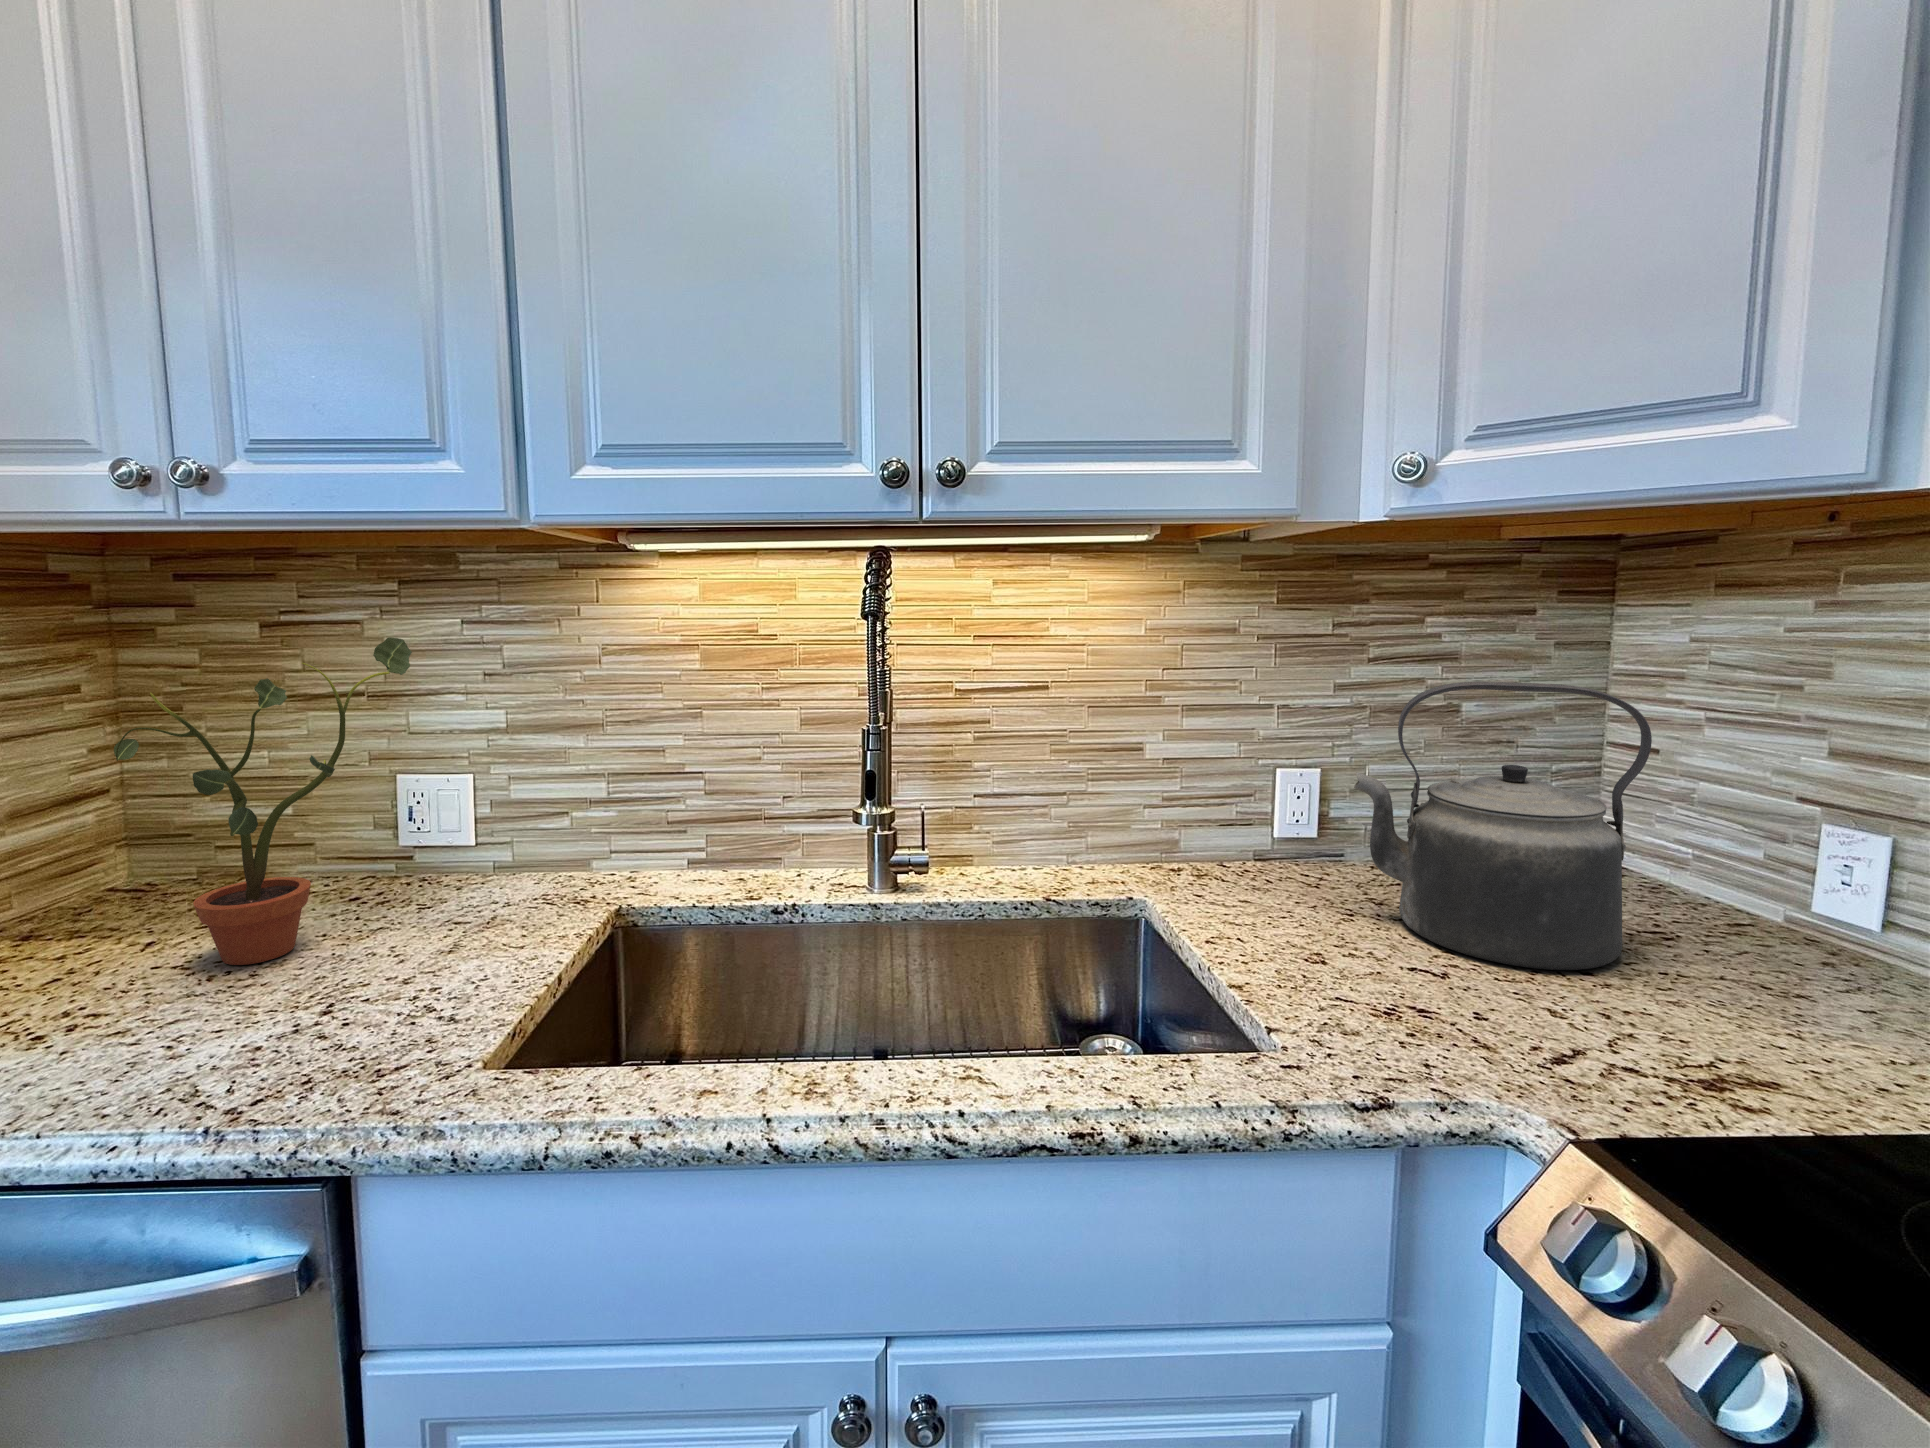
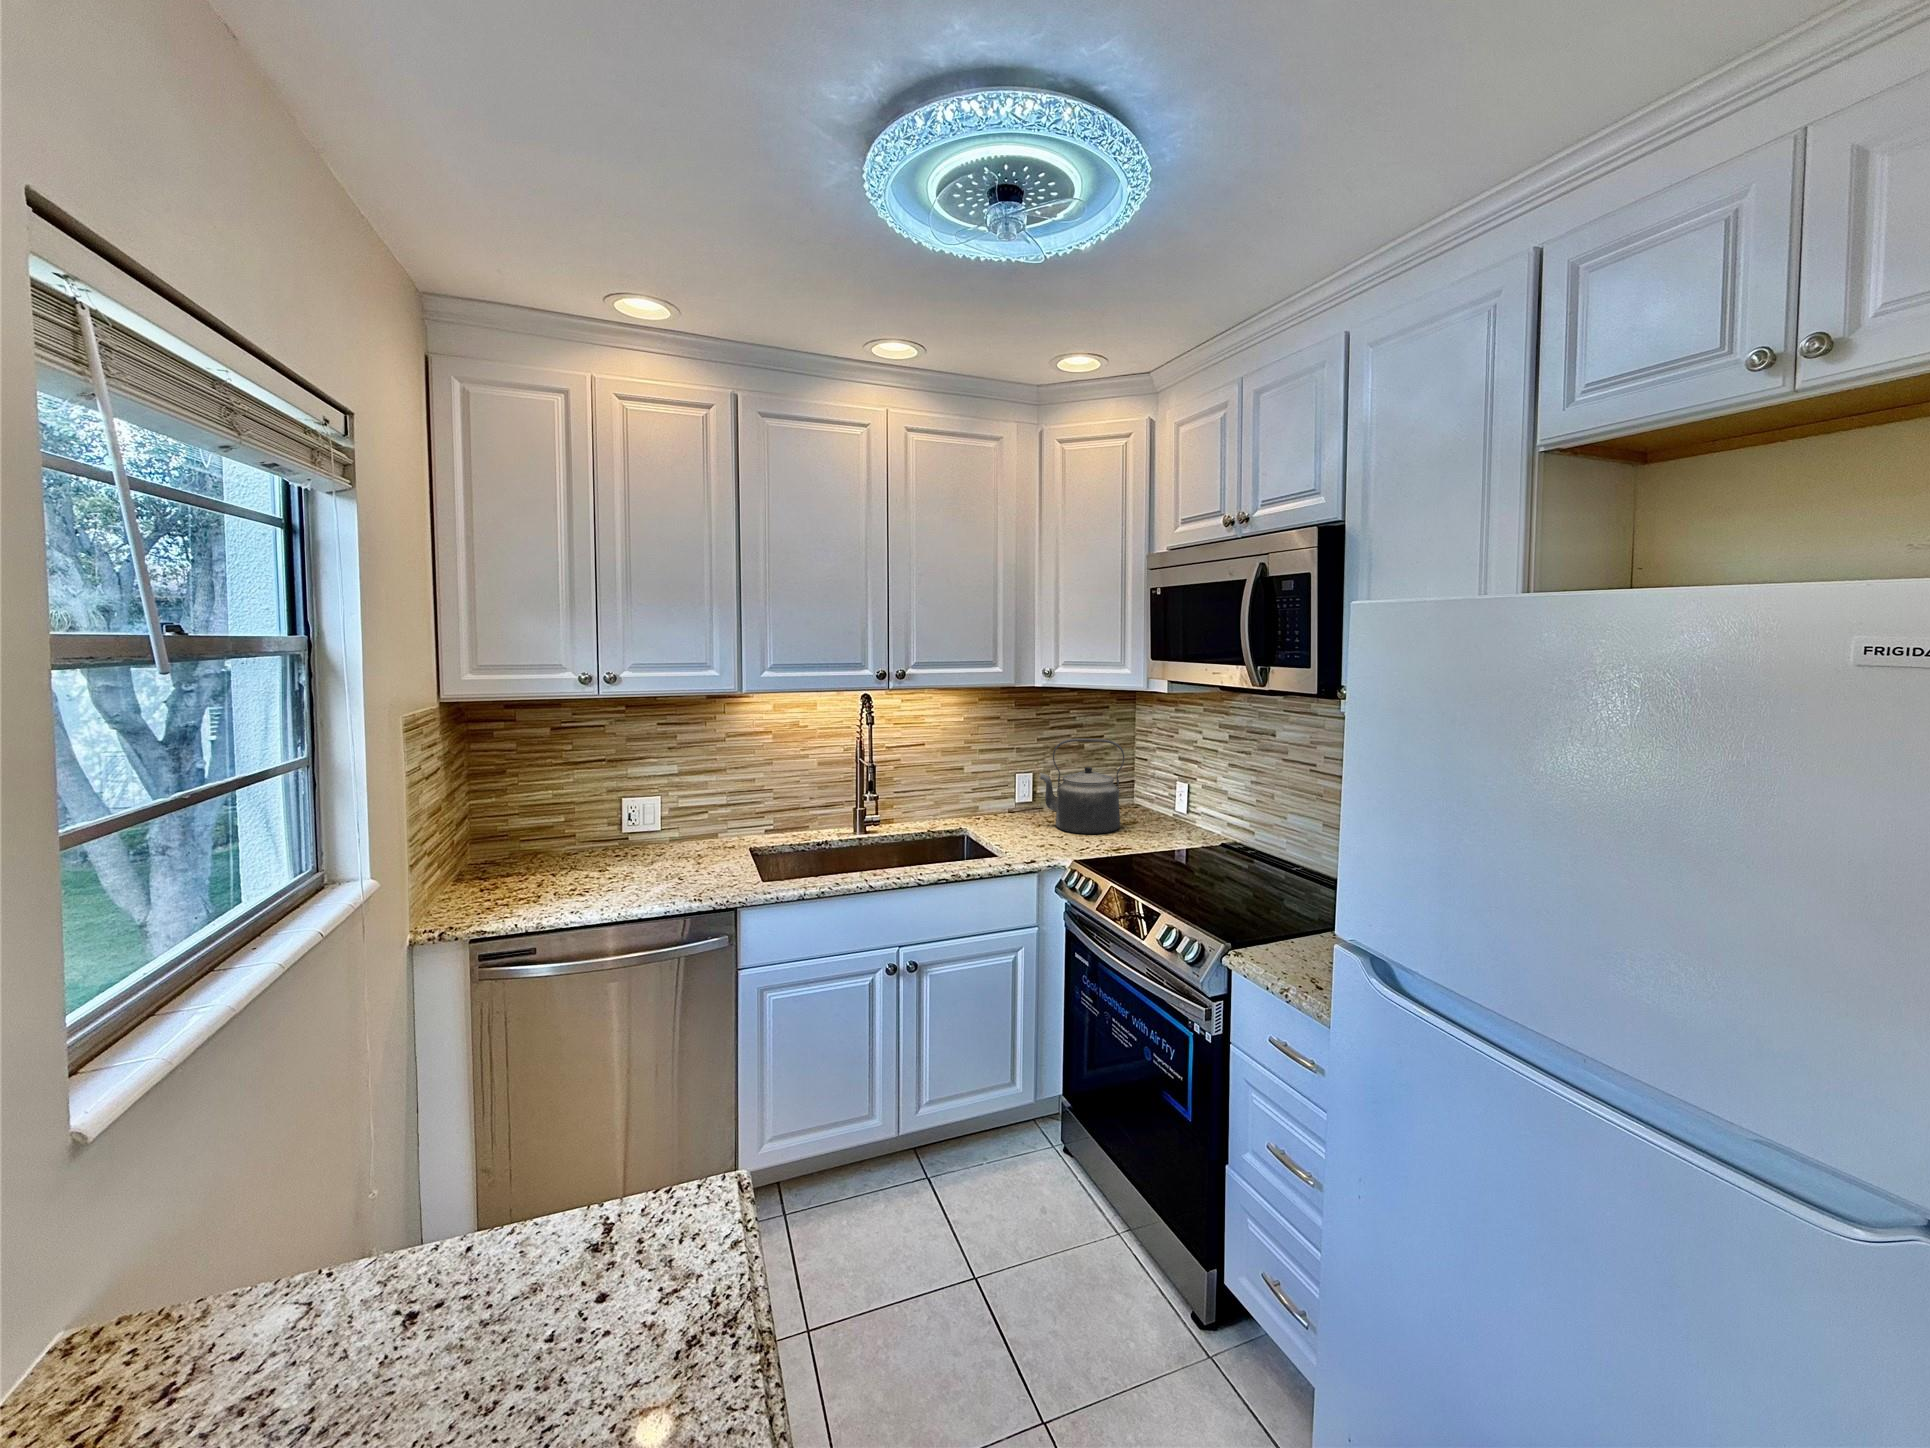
potted plant: present [114,637,412,965] -> none [570,734,658,876]

